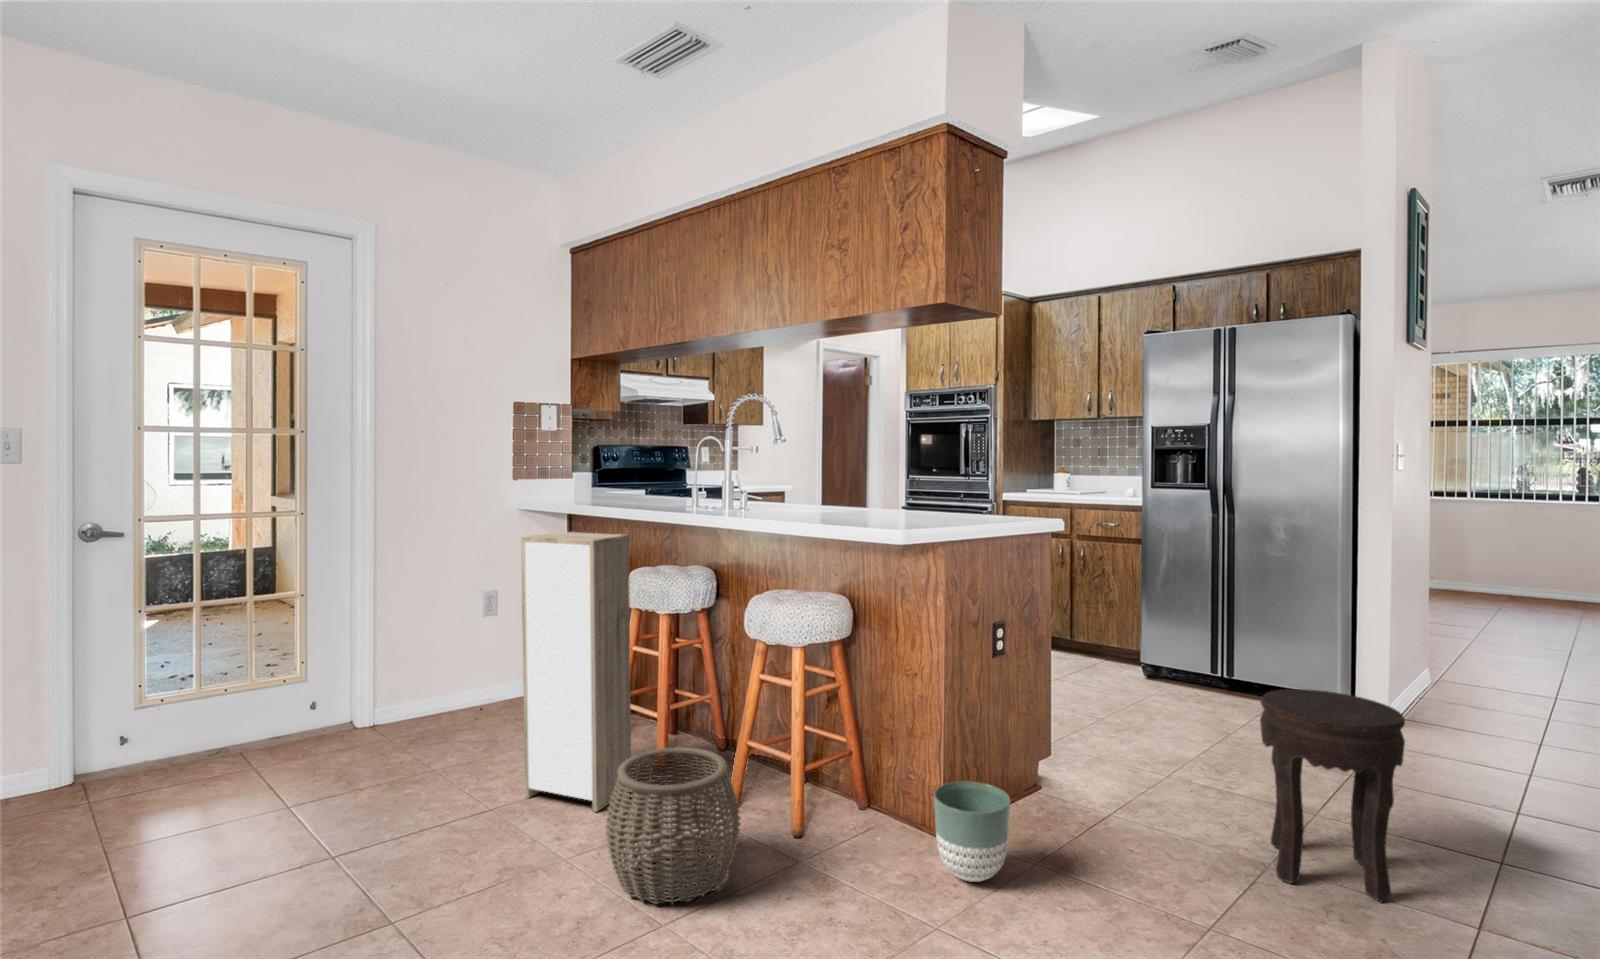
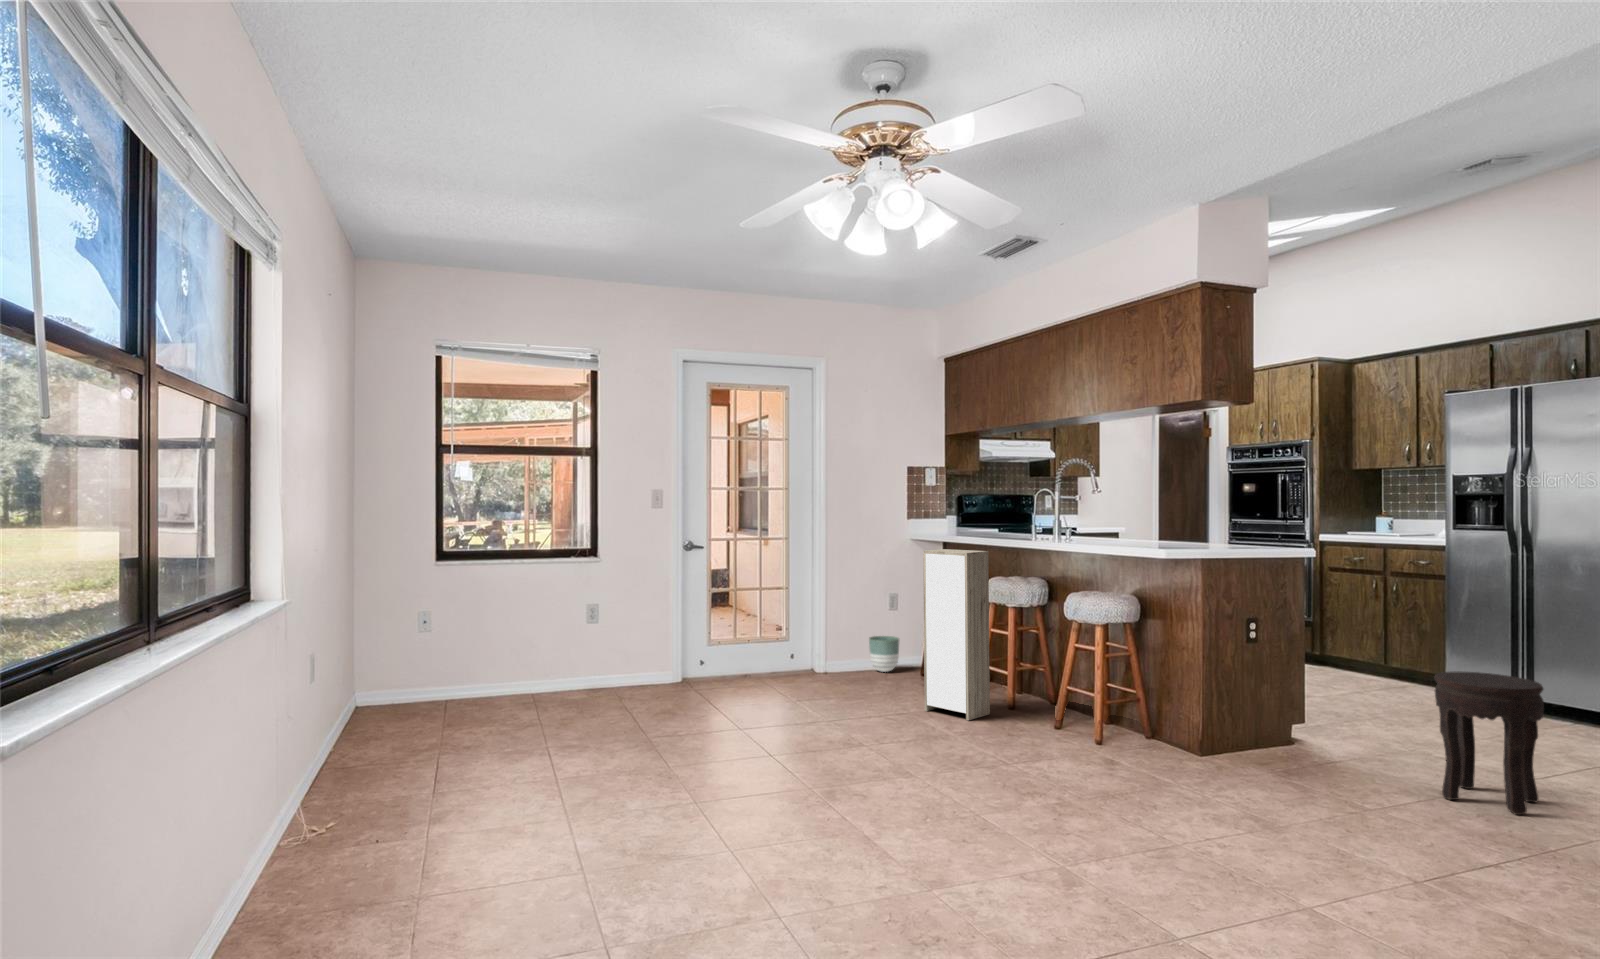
woven basket: present [605,747,741,904] -> none [975,675,1055,756]
planter: present [934,781,1010,882] -> present [869,636,899,672]

